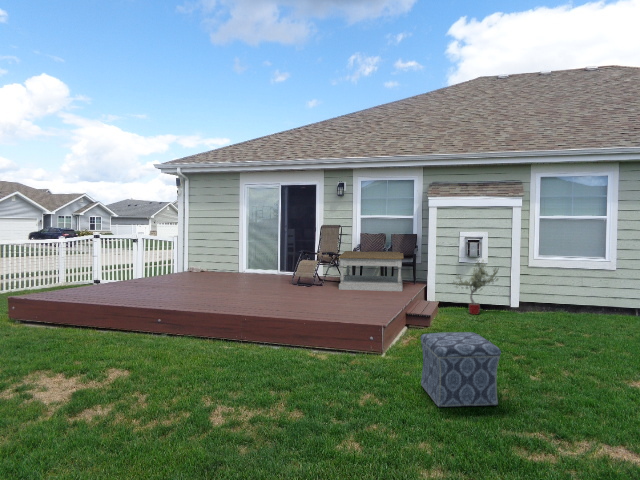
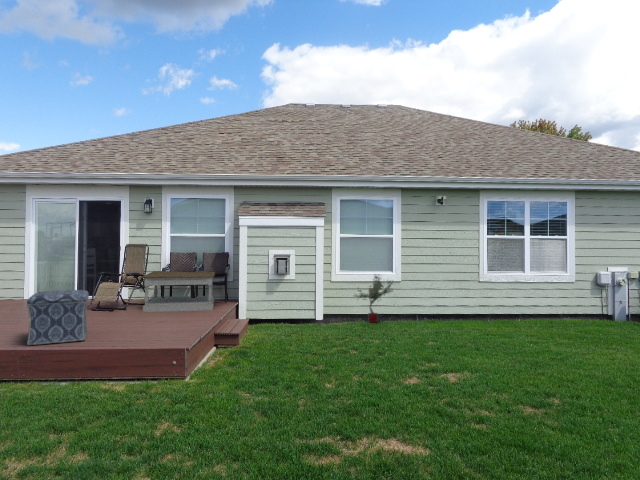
potted tree: present [452,260,499,315] -> present [355,276,393,323]
ottoman: present [421,332,501,407] -> present [27,290,89,346]

